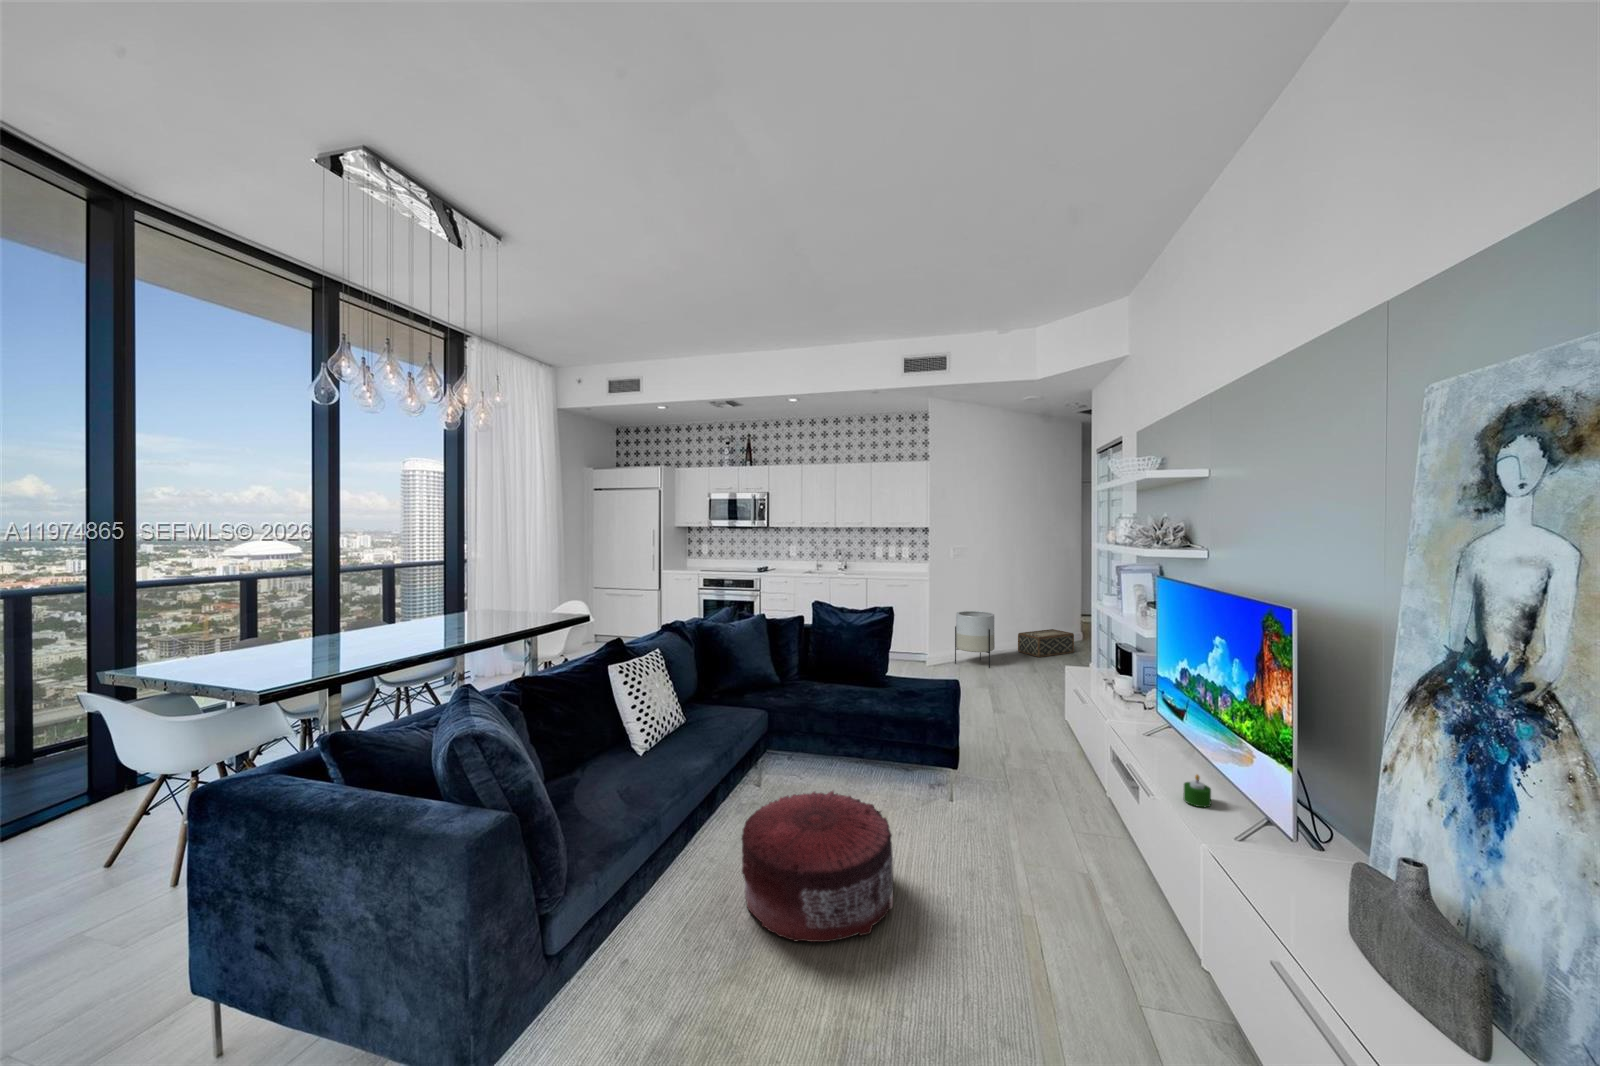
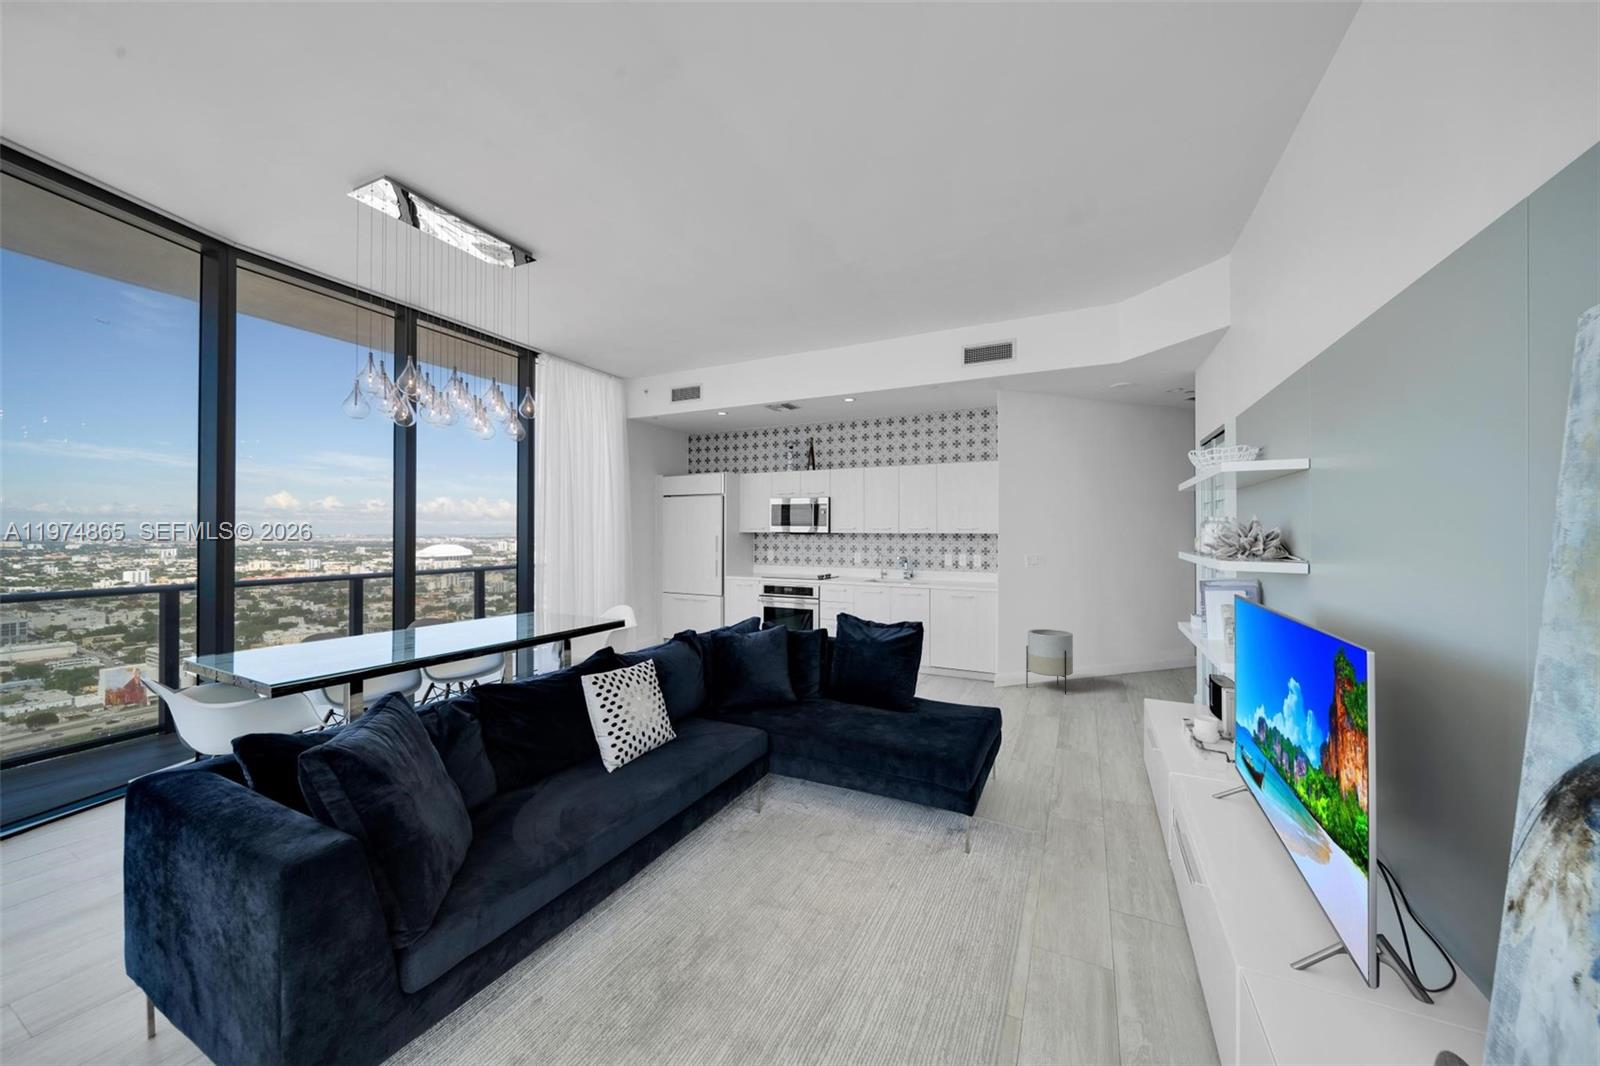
woven basket: present [1018,629,1074,657] -> none [1106,654,1176,685]
candle: present [1184,775,1211,807] -> none [1239,861,1279,909]
pouf: present [741,791,894,942] -> none [675,827,860,1016]

